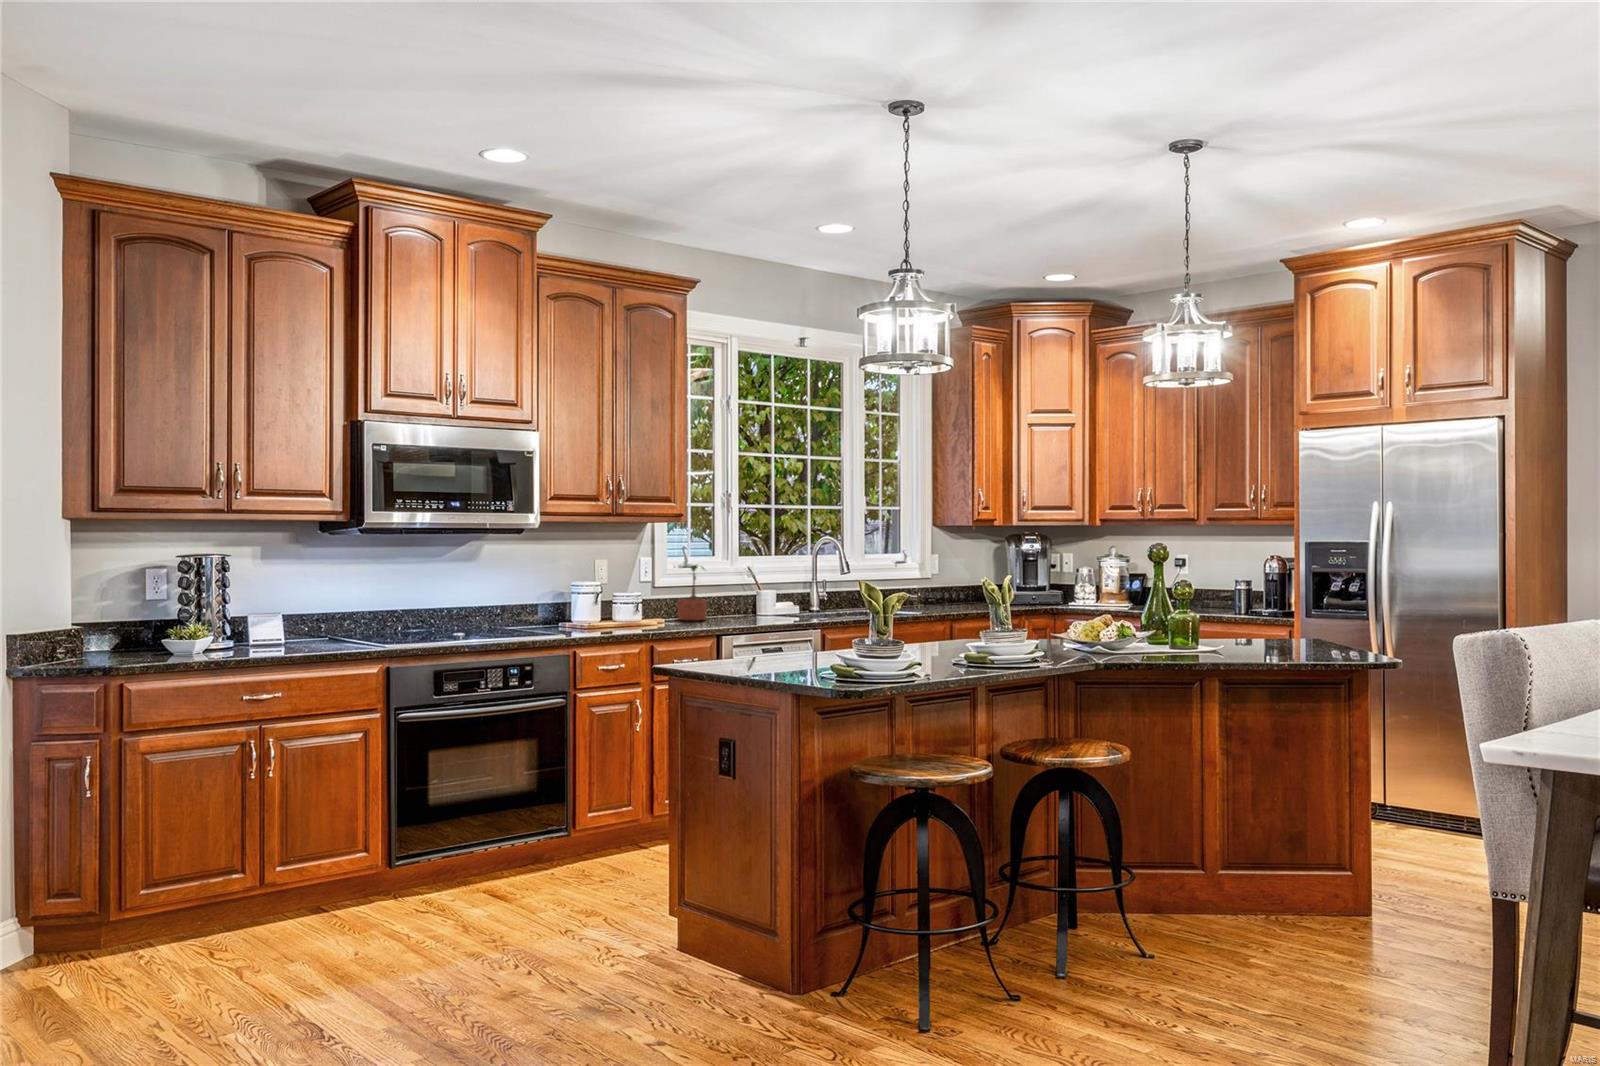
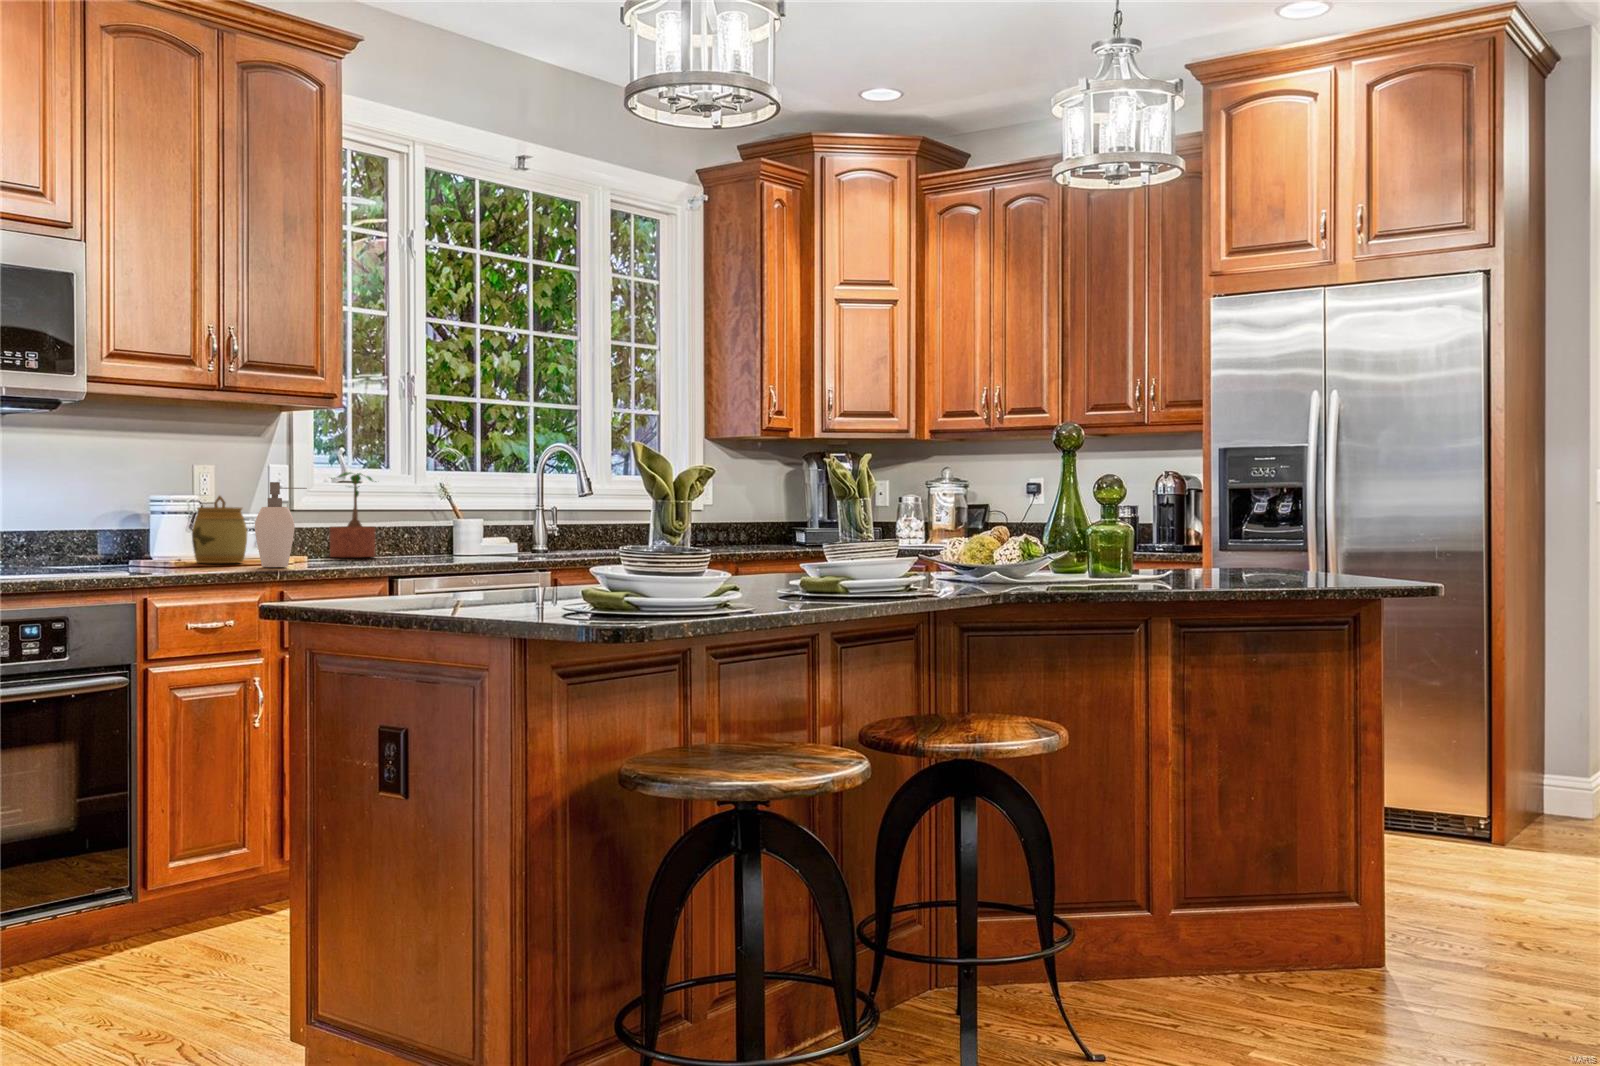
soap dispenser: none [636,576,667,630] -> present [255,482,307,567]
jar: none [597,583,630,626] -> present [192,496,248,563]

